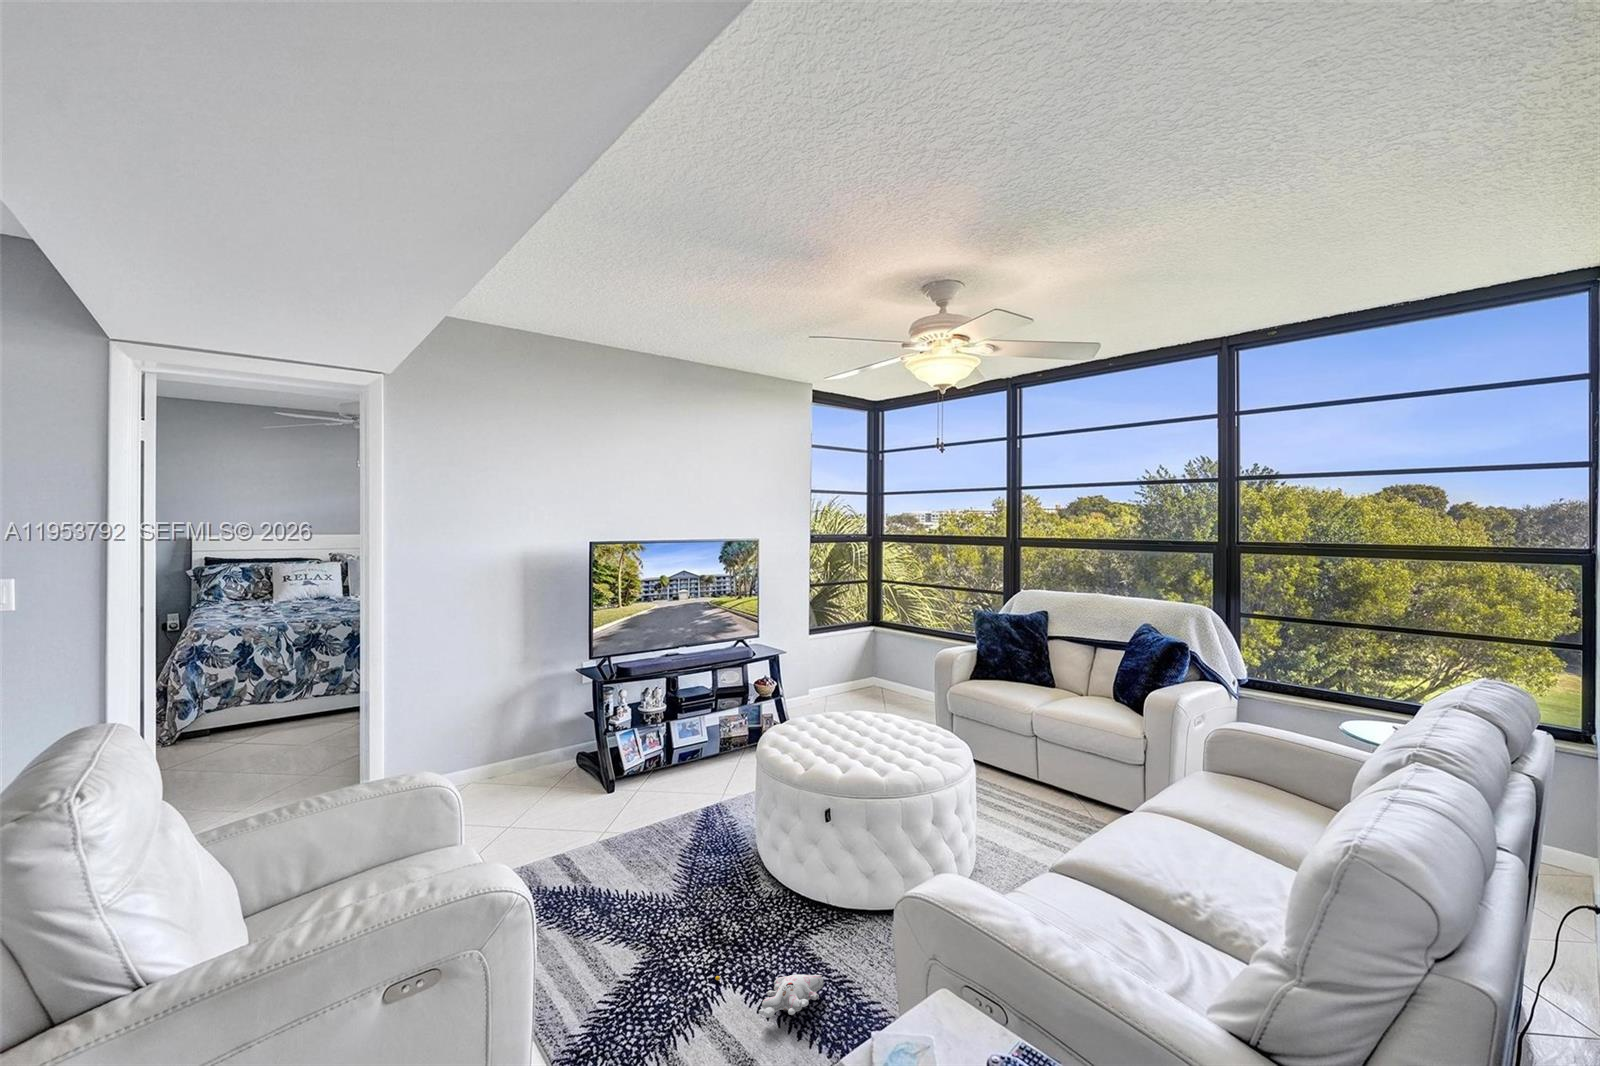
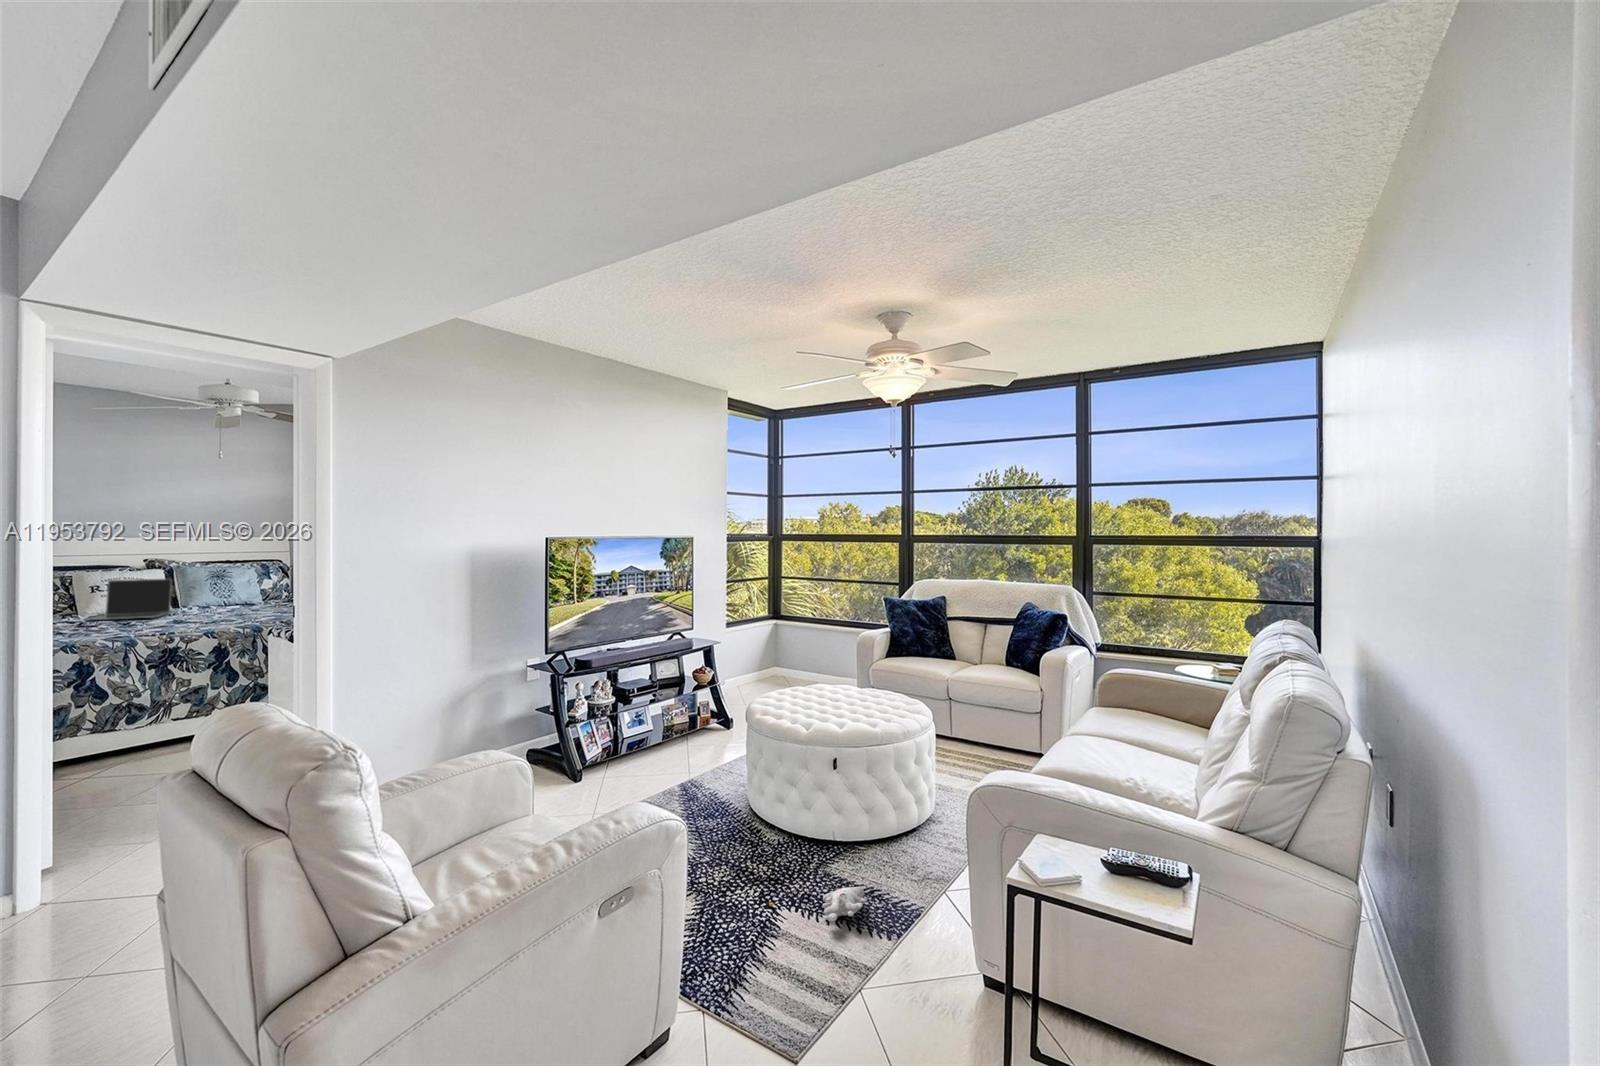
laptop: none [269,571,335,606] -> present [89,579,172,620]

